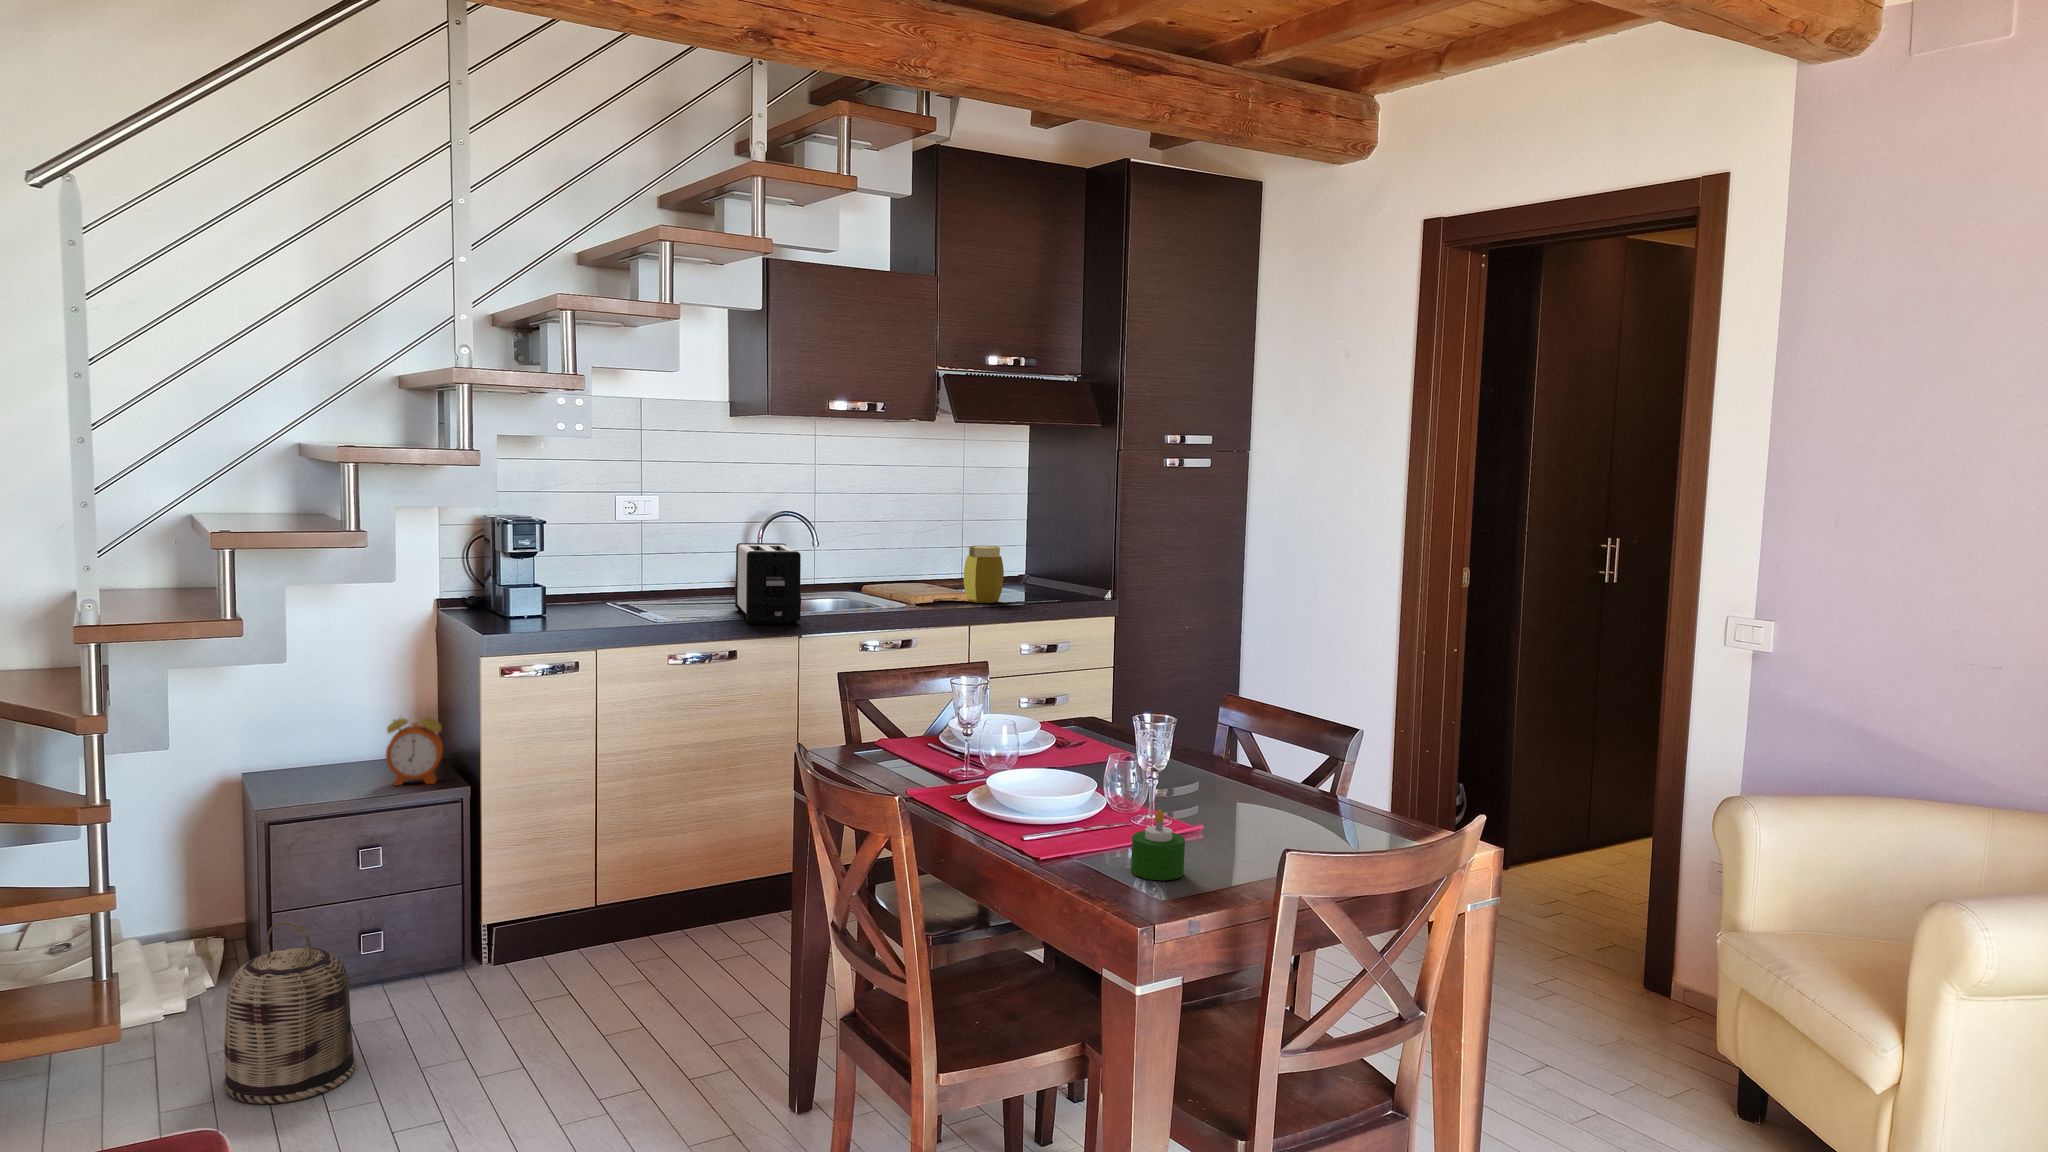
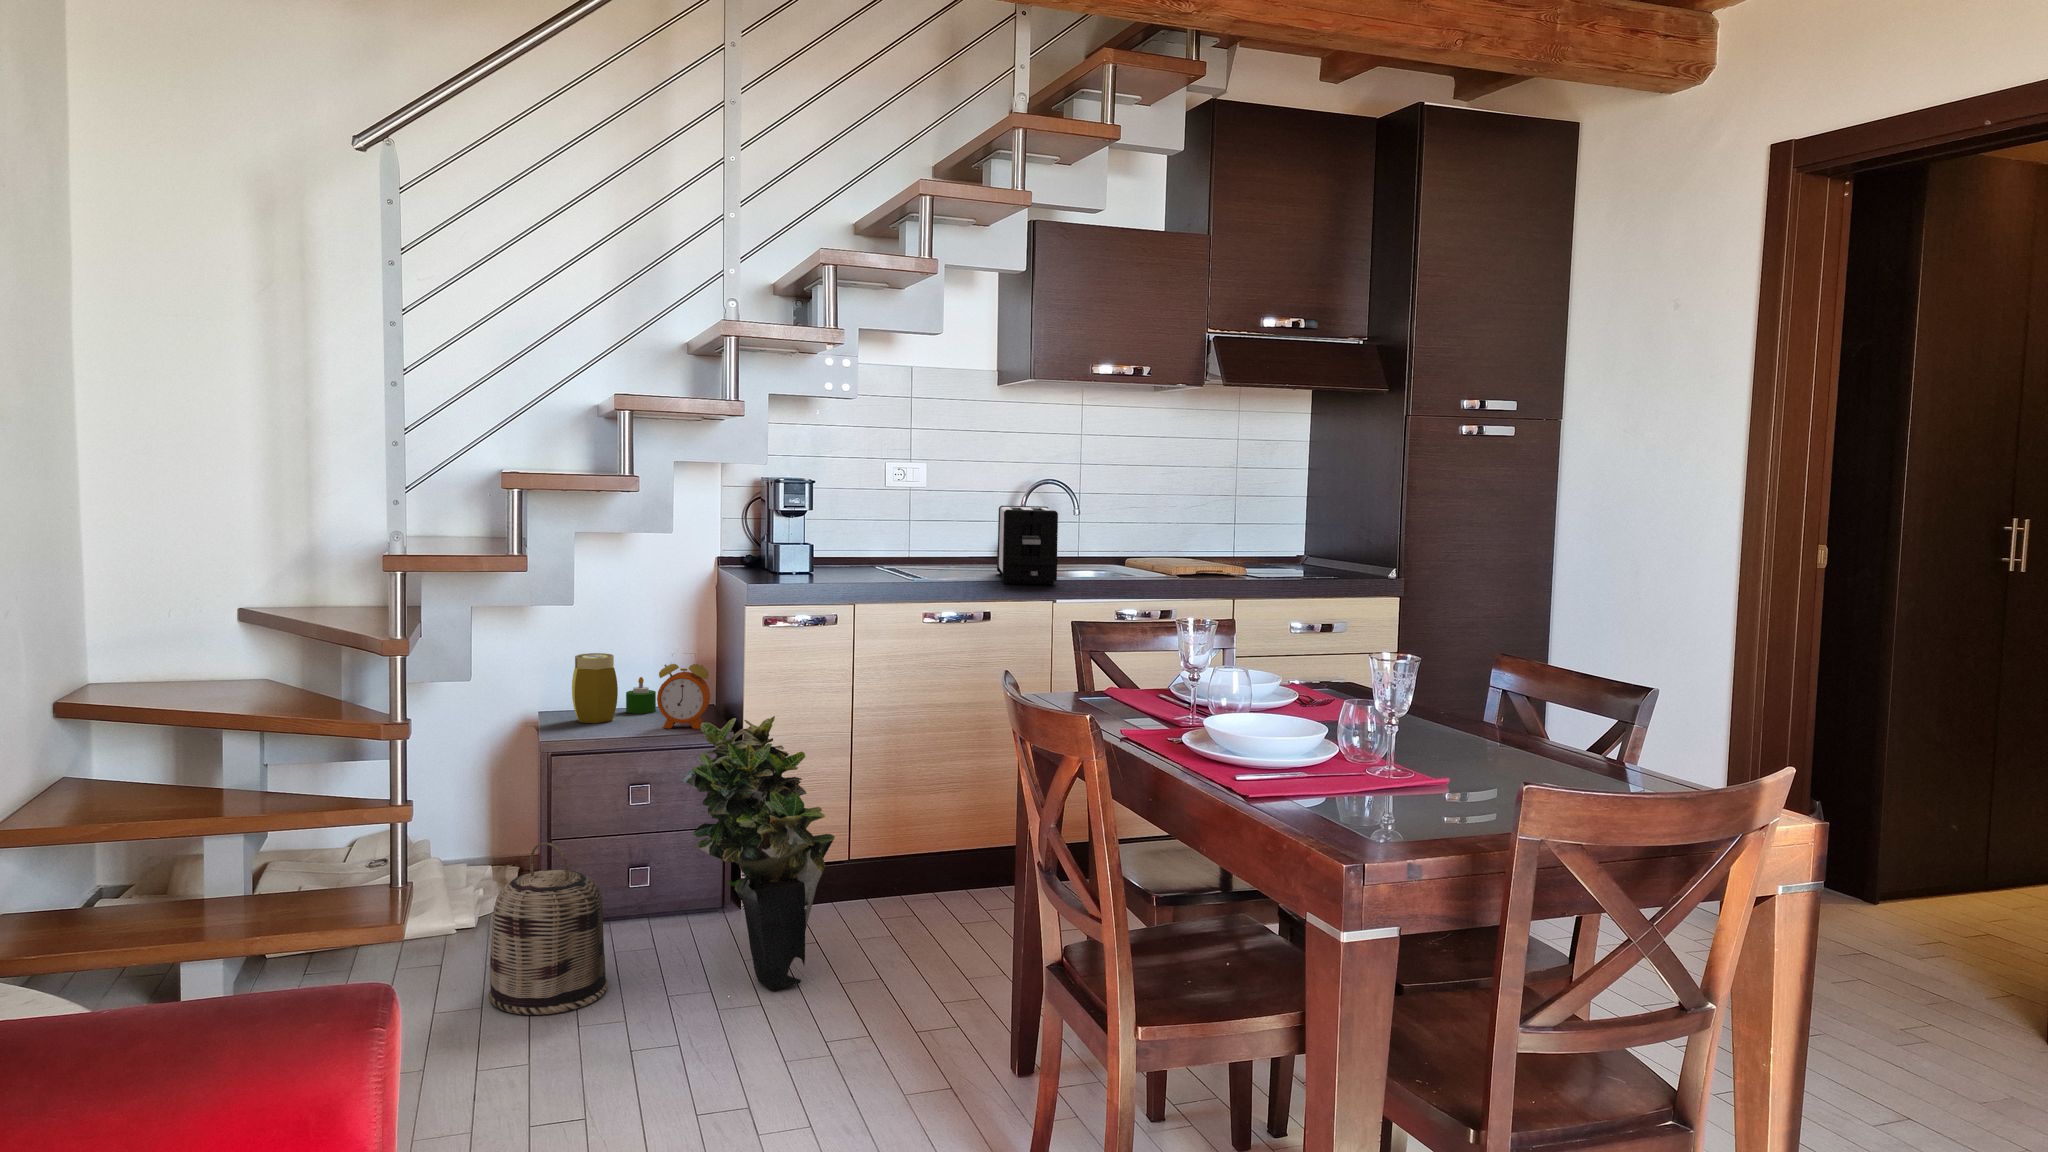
jar: present [964,545,1004,603] -> present [572,653,618,723]
potted plant: none [432,773,594,1052] -> present [682,716,835,991]
candle: present [1131,810,1185,880] -> present [626,677,656,714]

